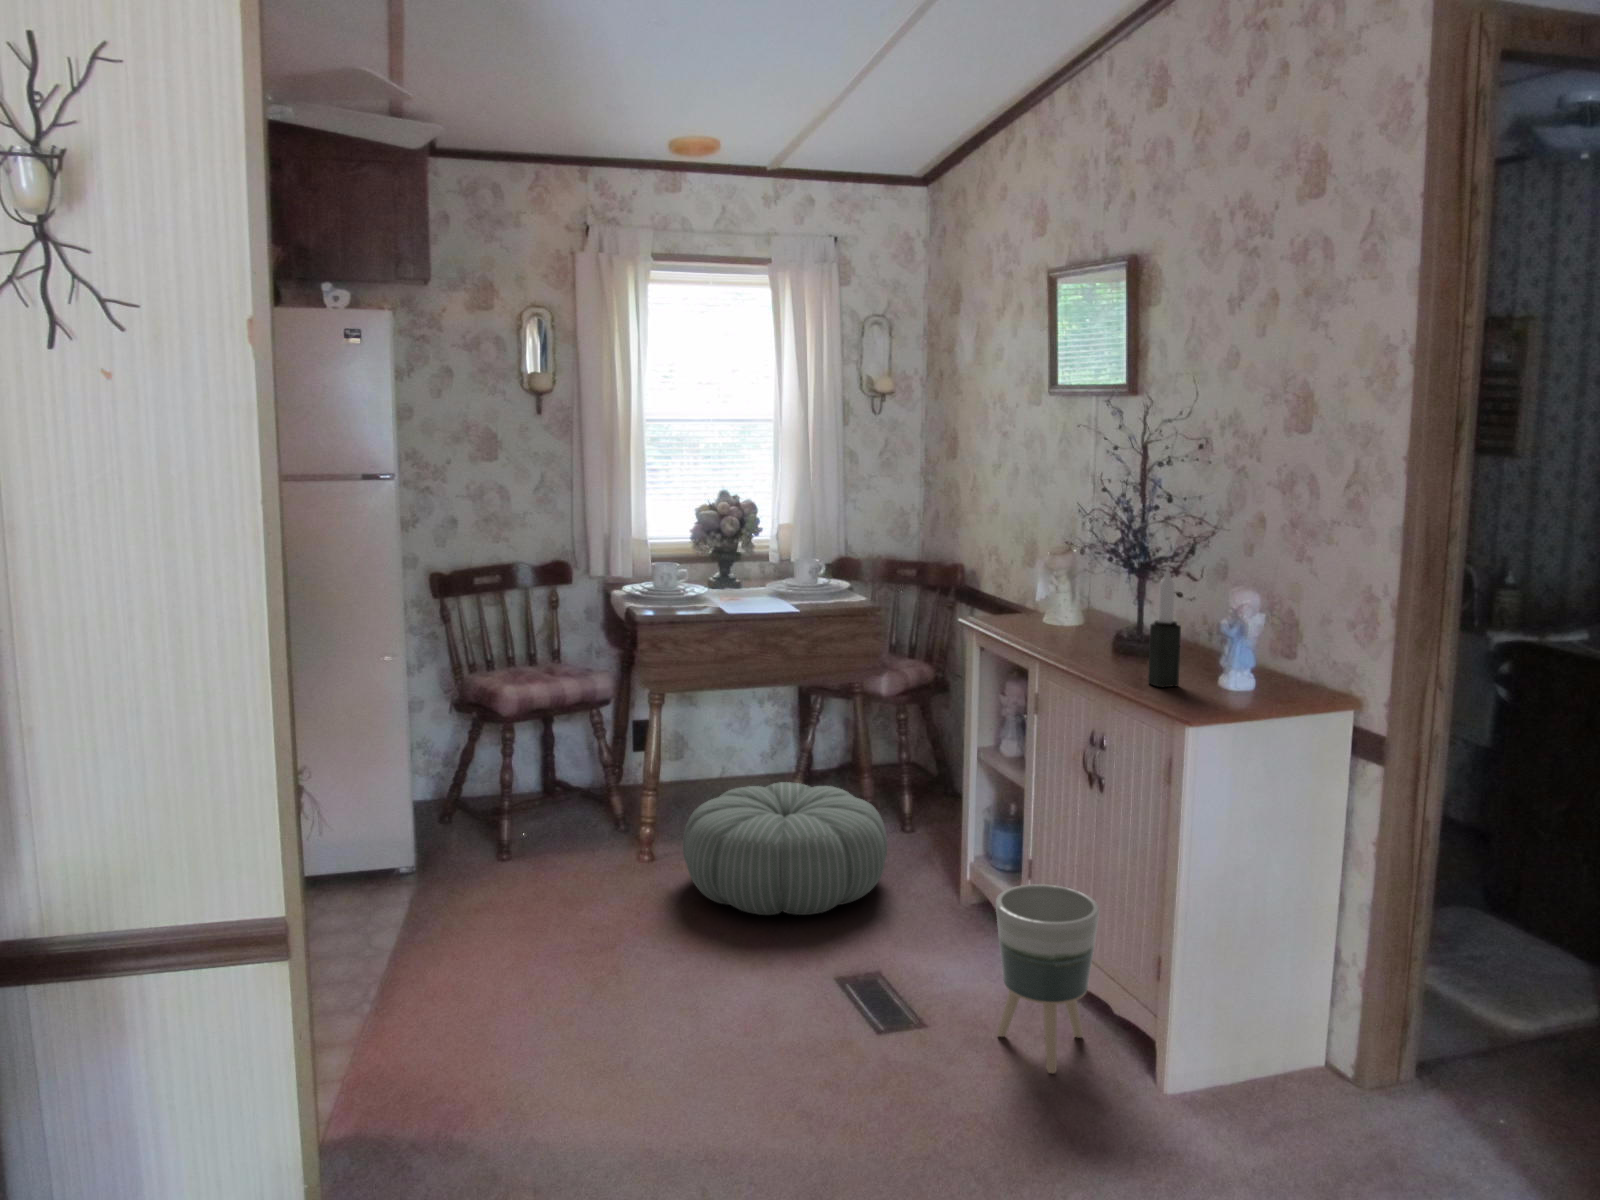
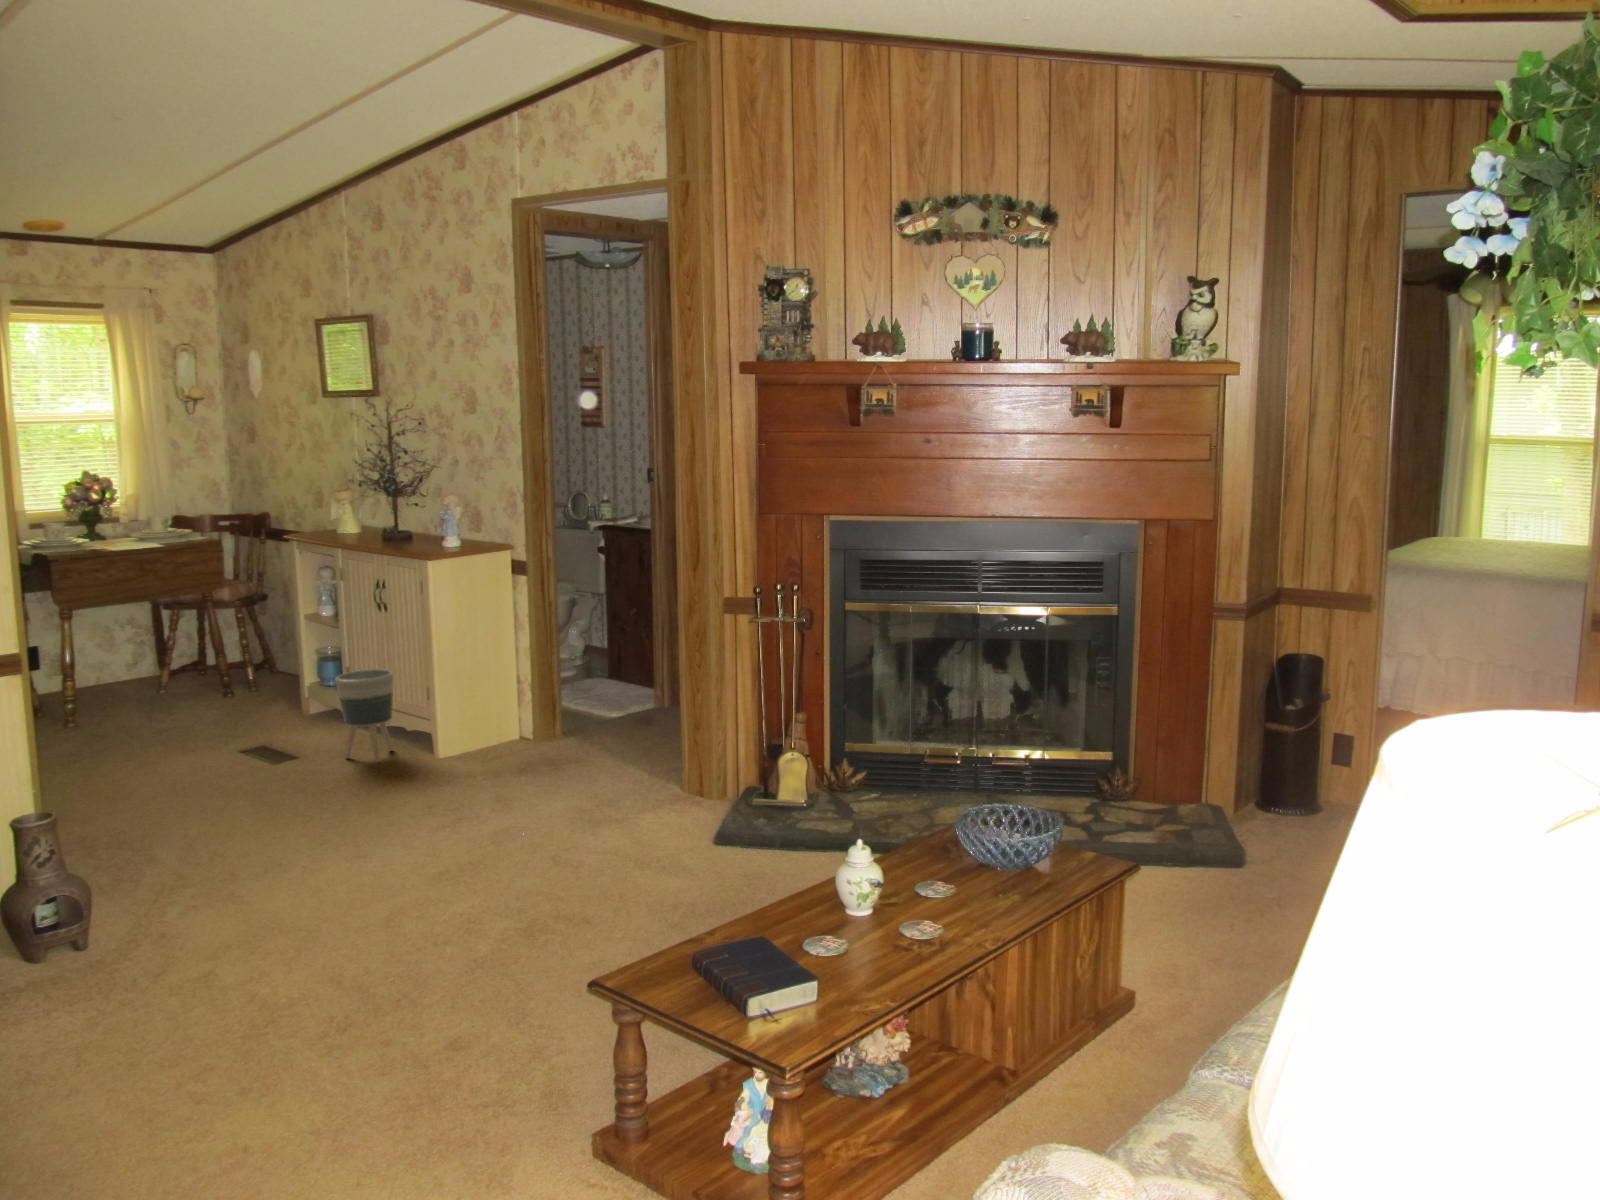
candle: present [1148,567,1181,687] -> none [402,486,421,550]
pouf: present [683,782,887,915] -> none [101,669,255,748]

